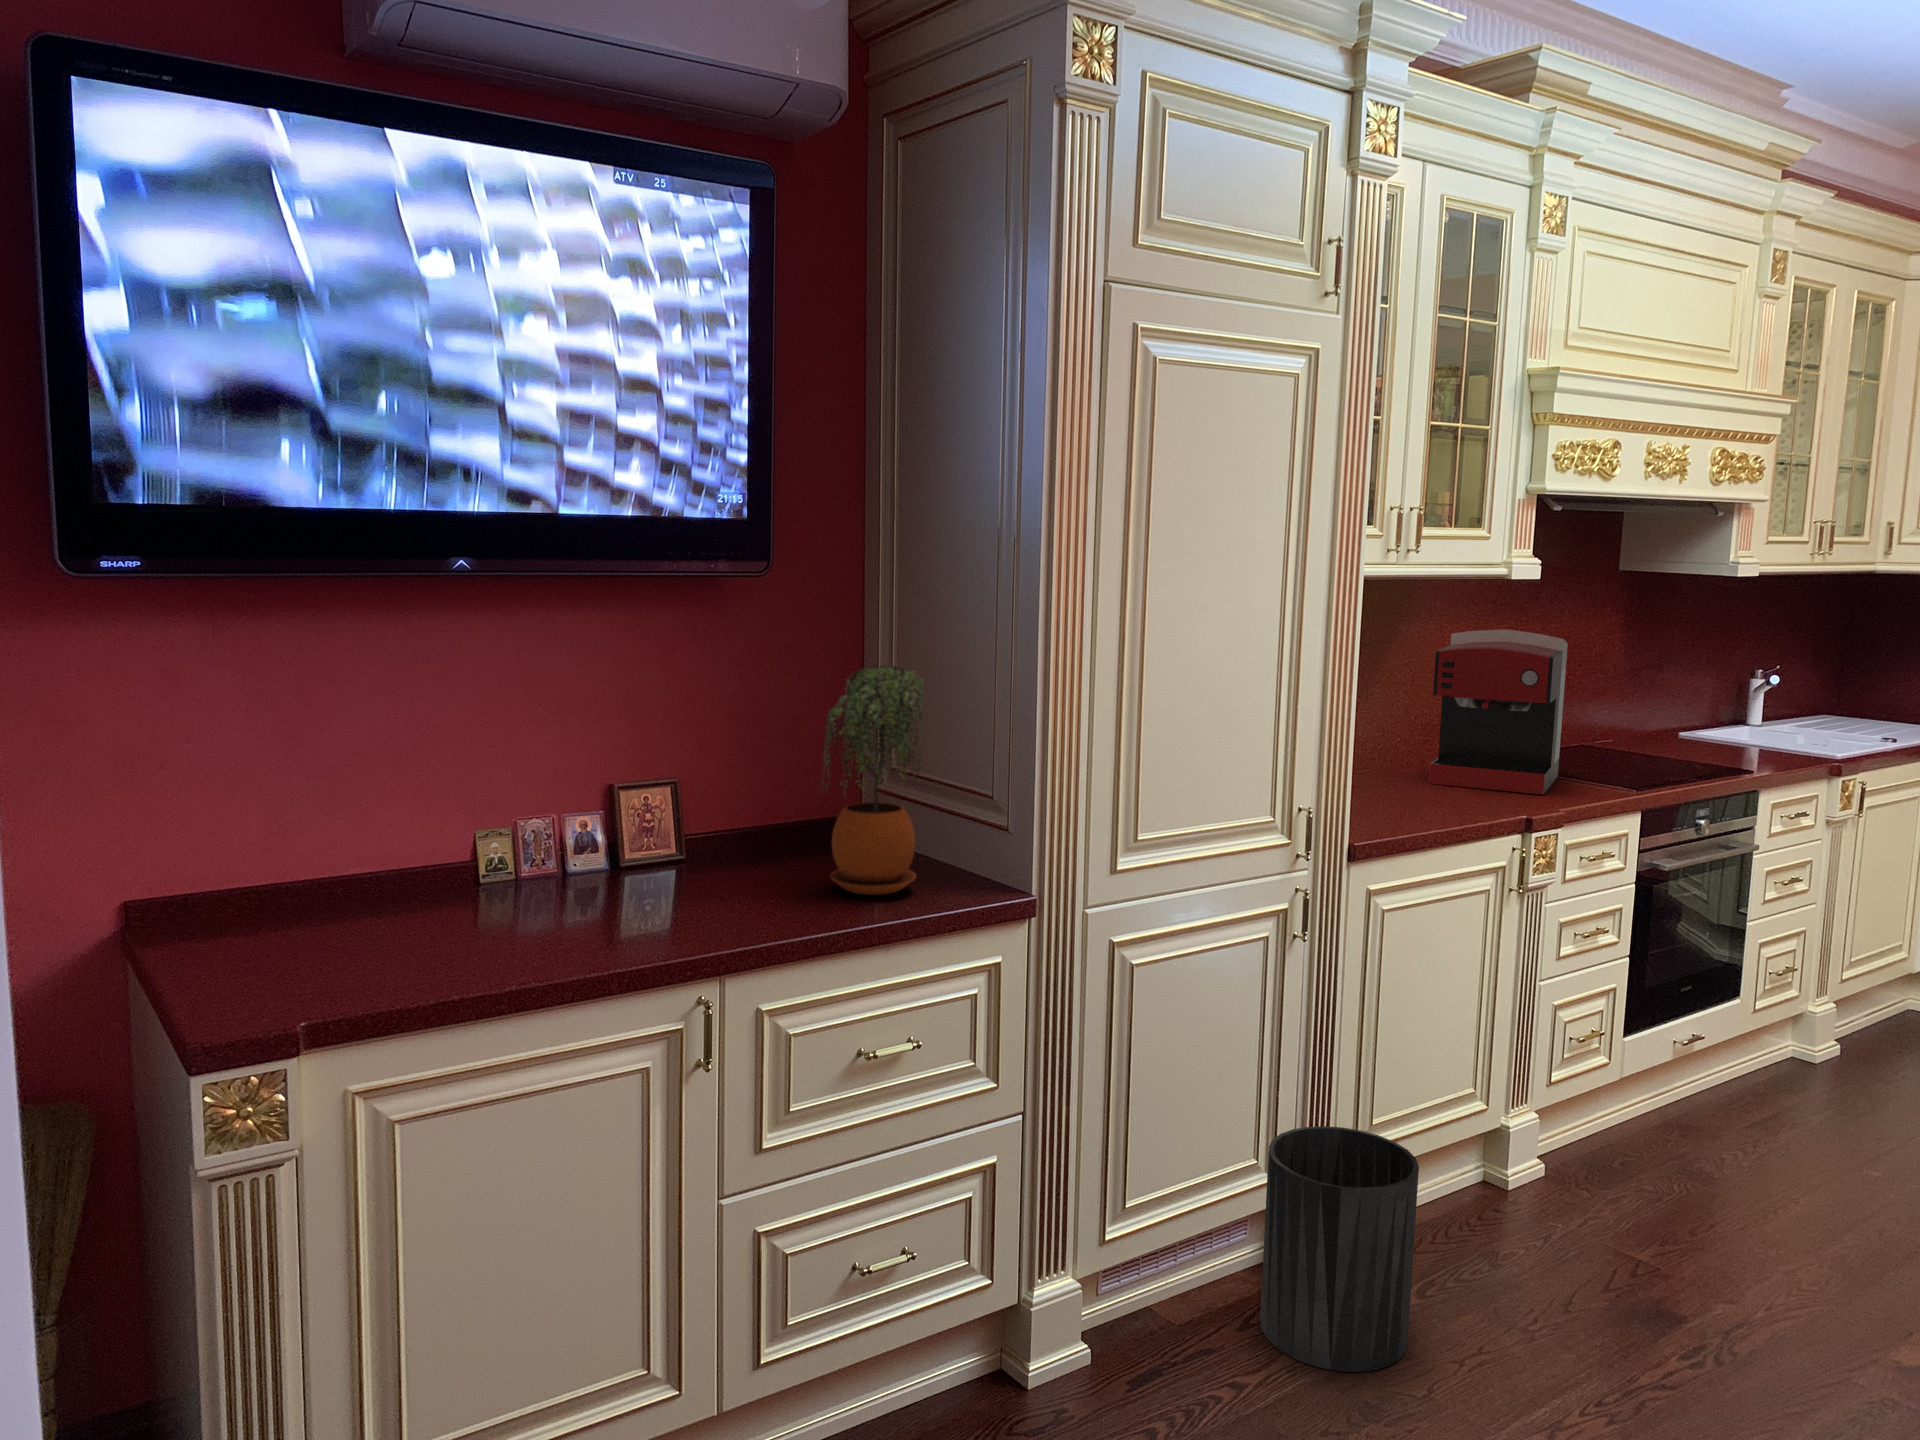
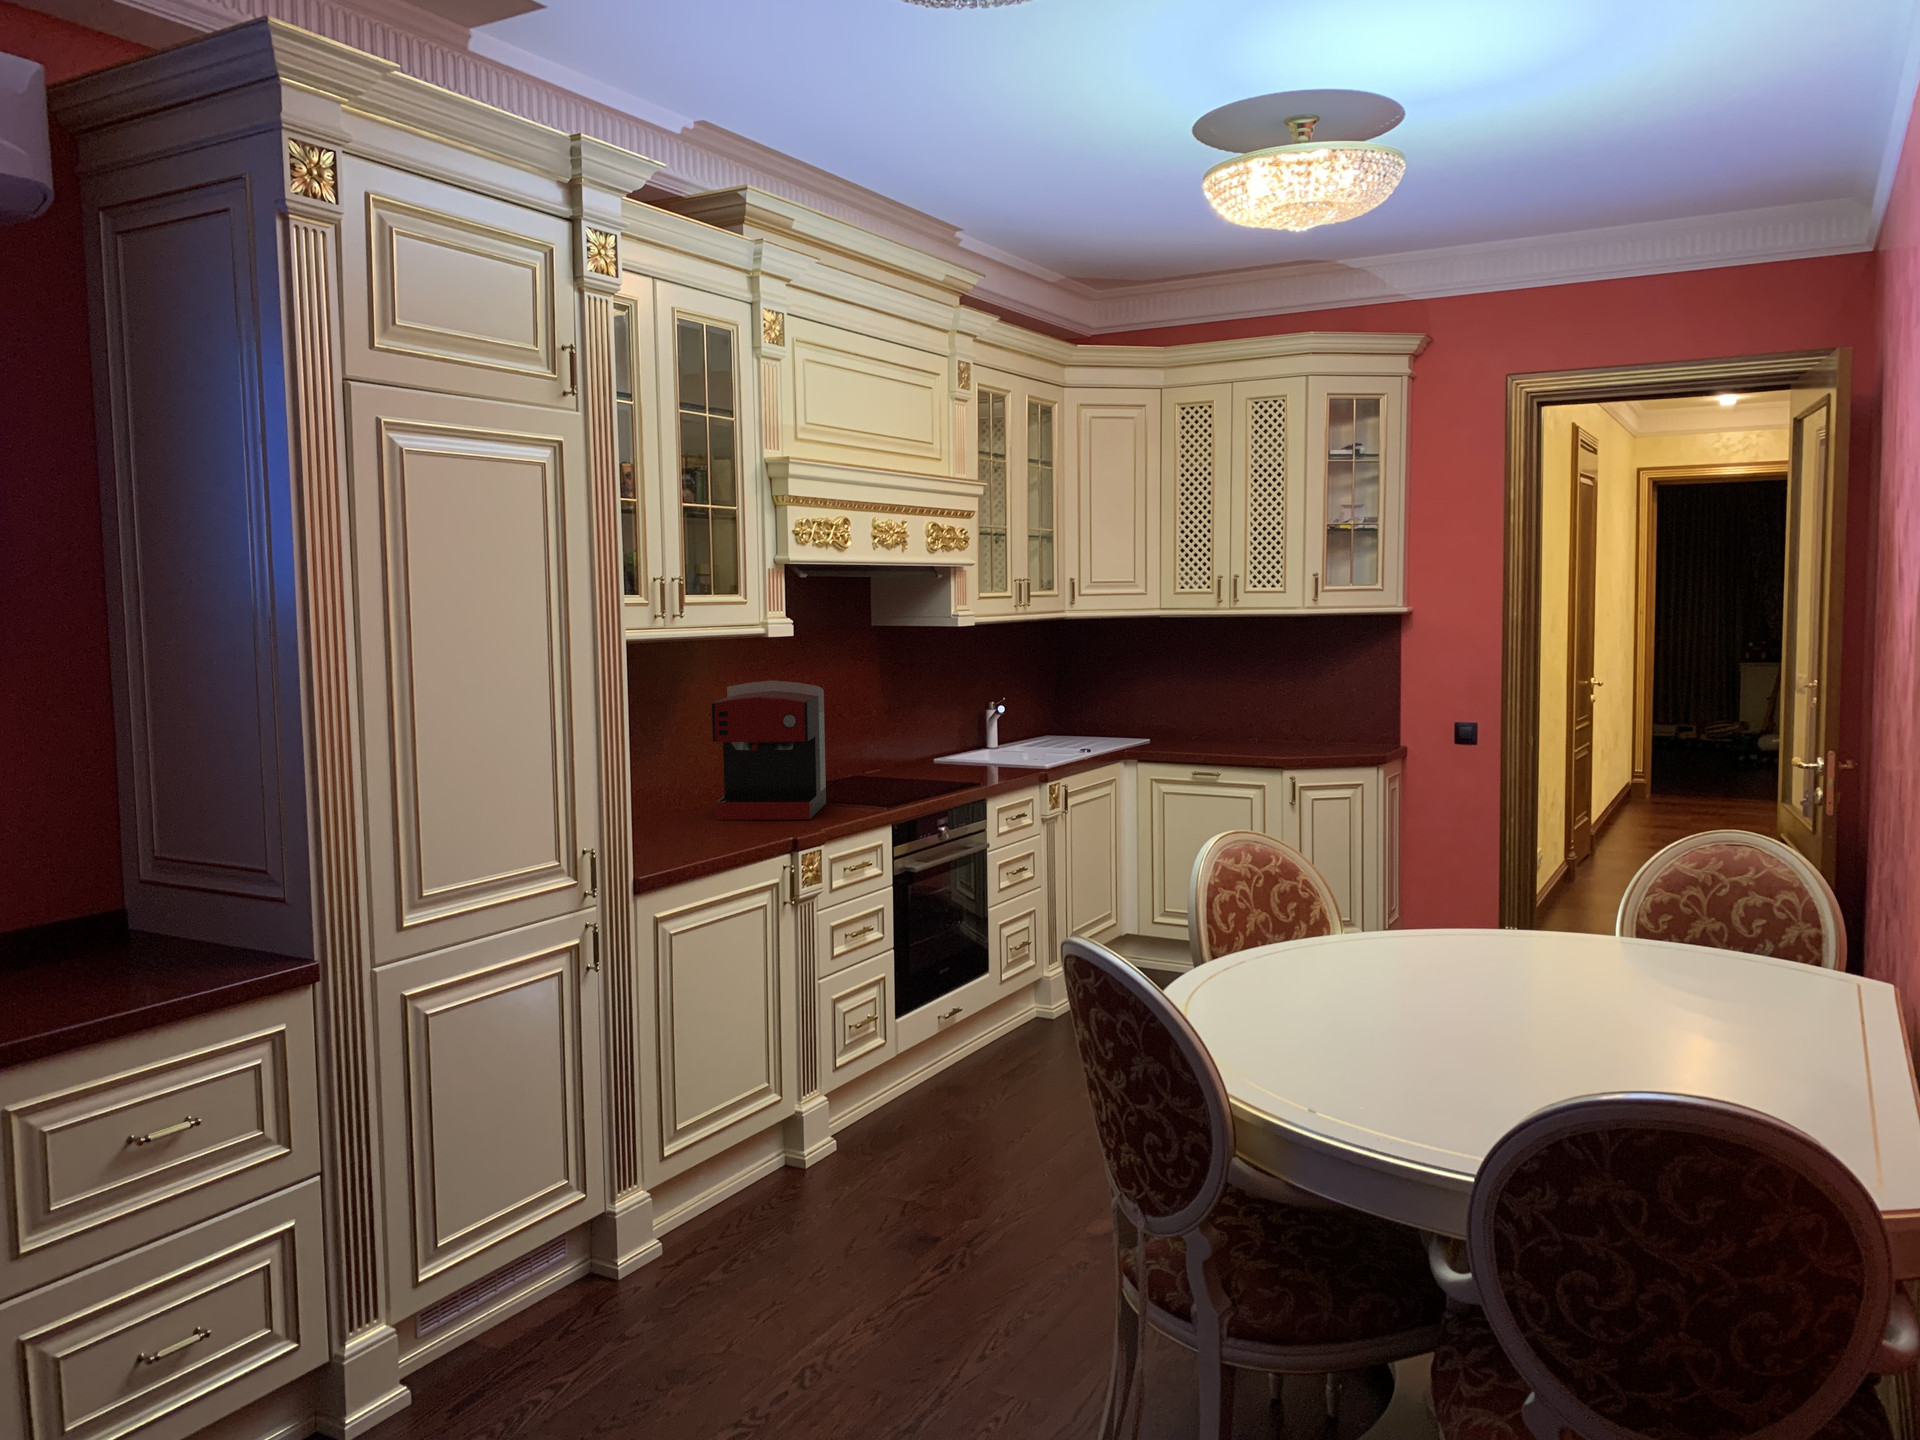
potted plant: present [821,666,924,895] -> none [67,751,191,983]
trash can: present [1260,1126,1419,1372] -> none [576,1132,714,1351]

